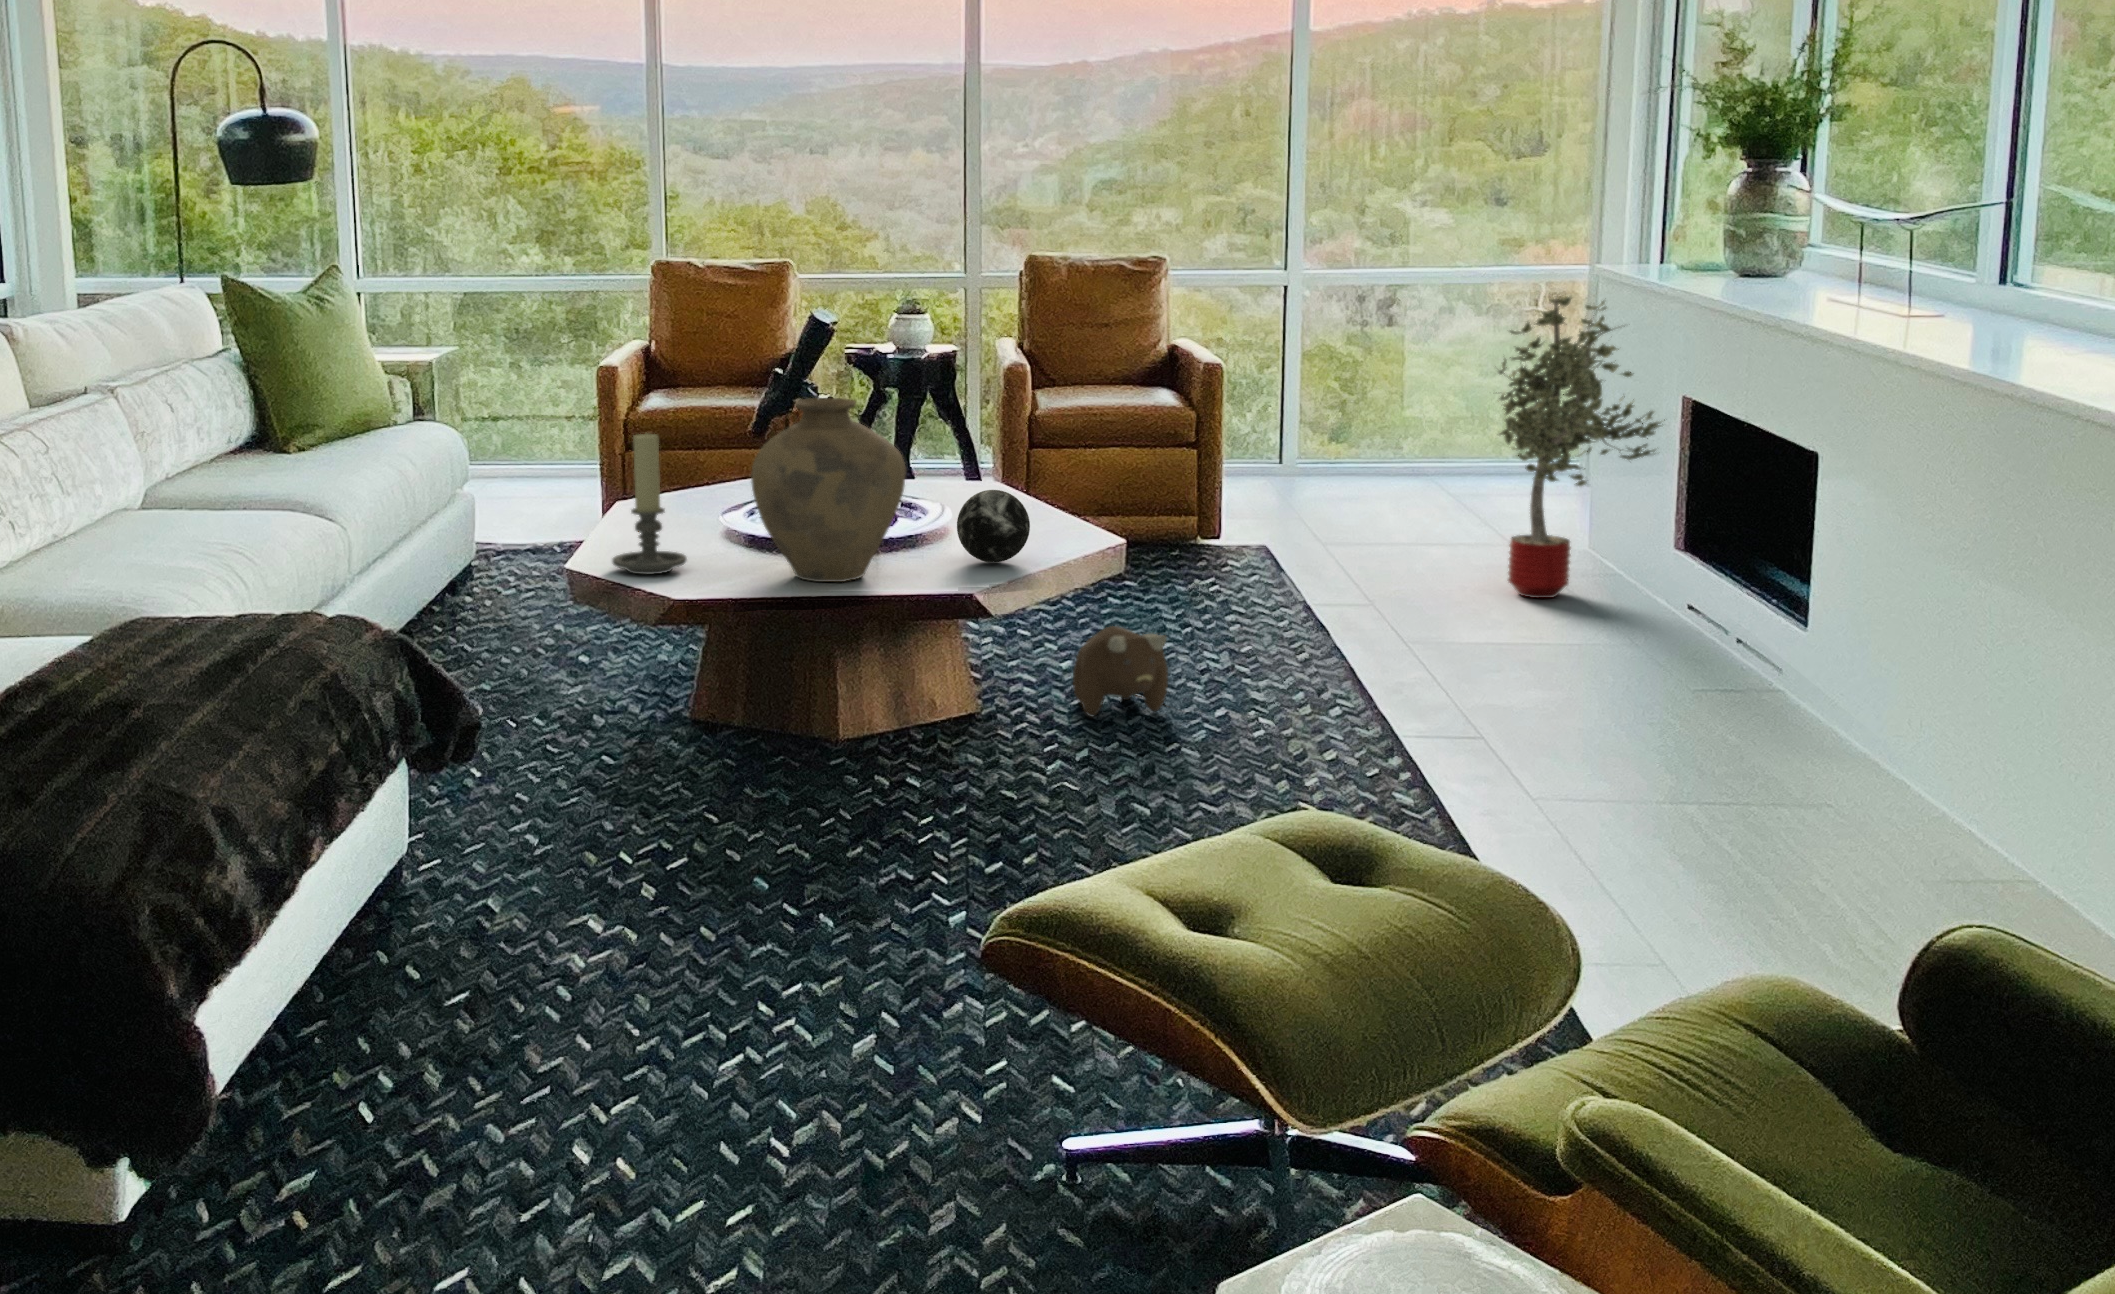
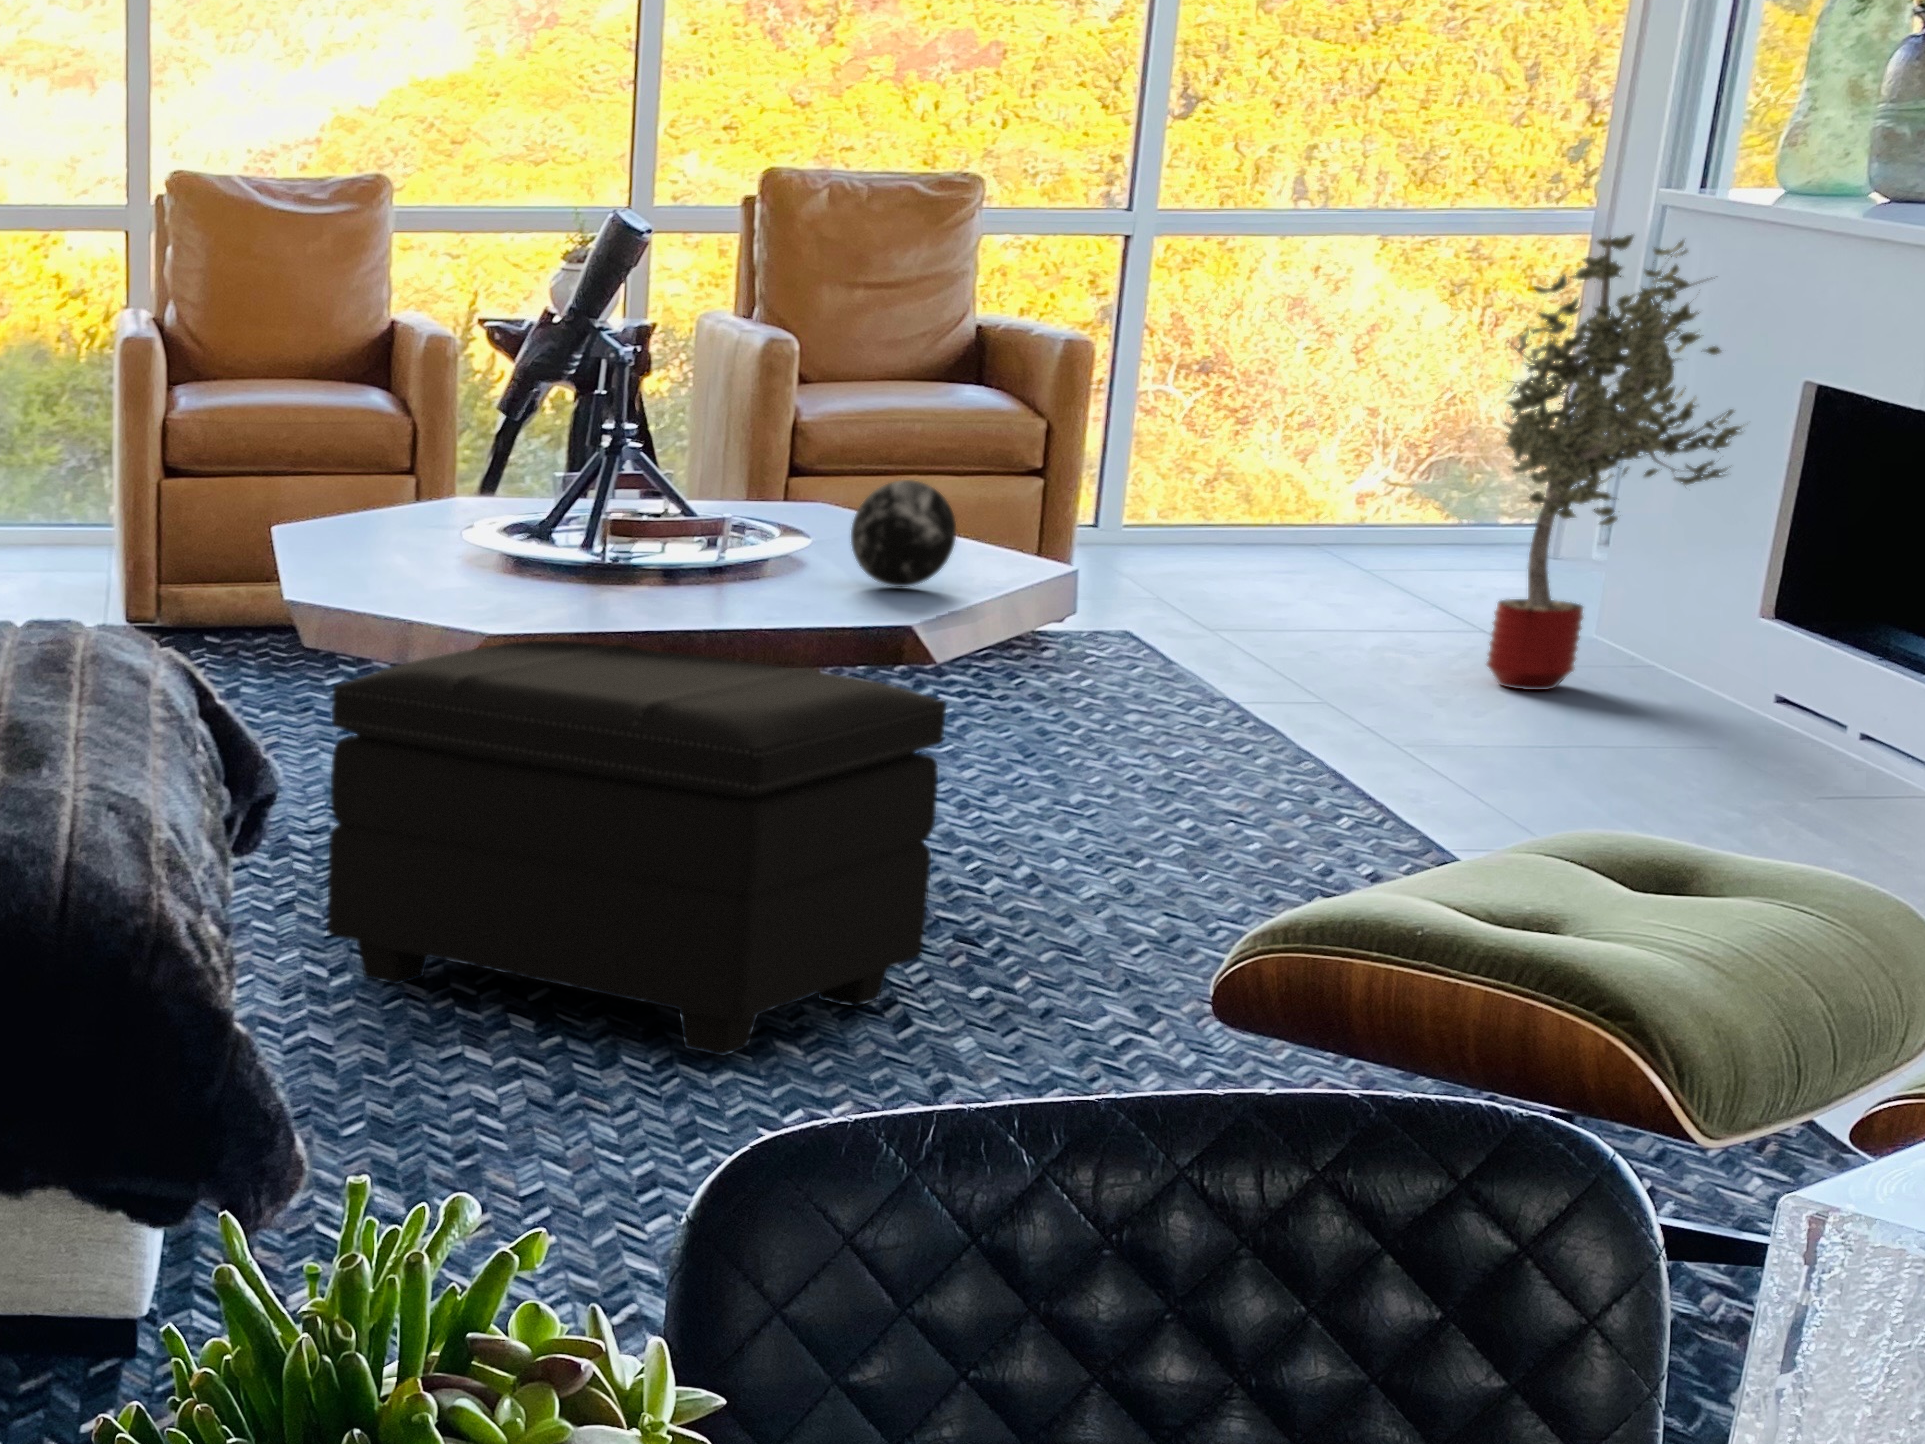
vase: present [751,398,906,582] -> none [592,333,814,603]
candle holder: present [612,433,687,574] -> none [380,381,487,592]
footstool: none [528,614,958,936] -> present [327,641,946,1056]
plush toy: present [1073,626,1168,716] -> none [953,695,1110,822]

